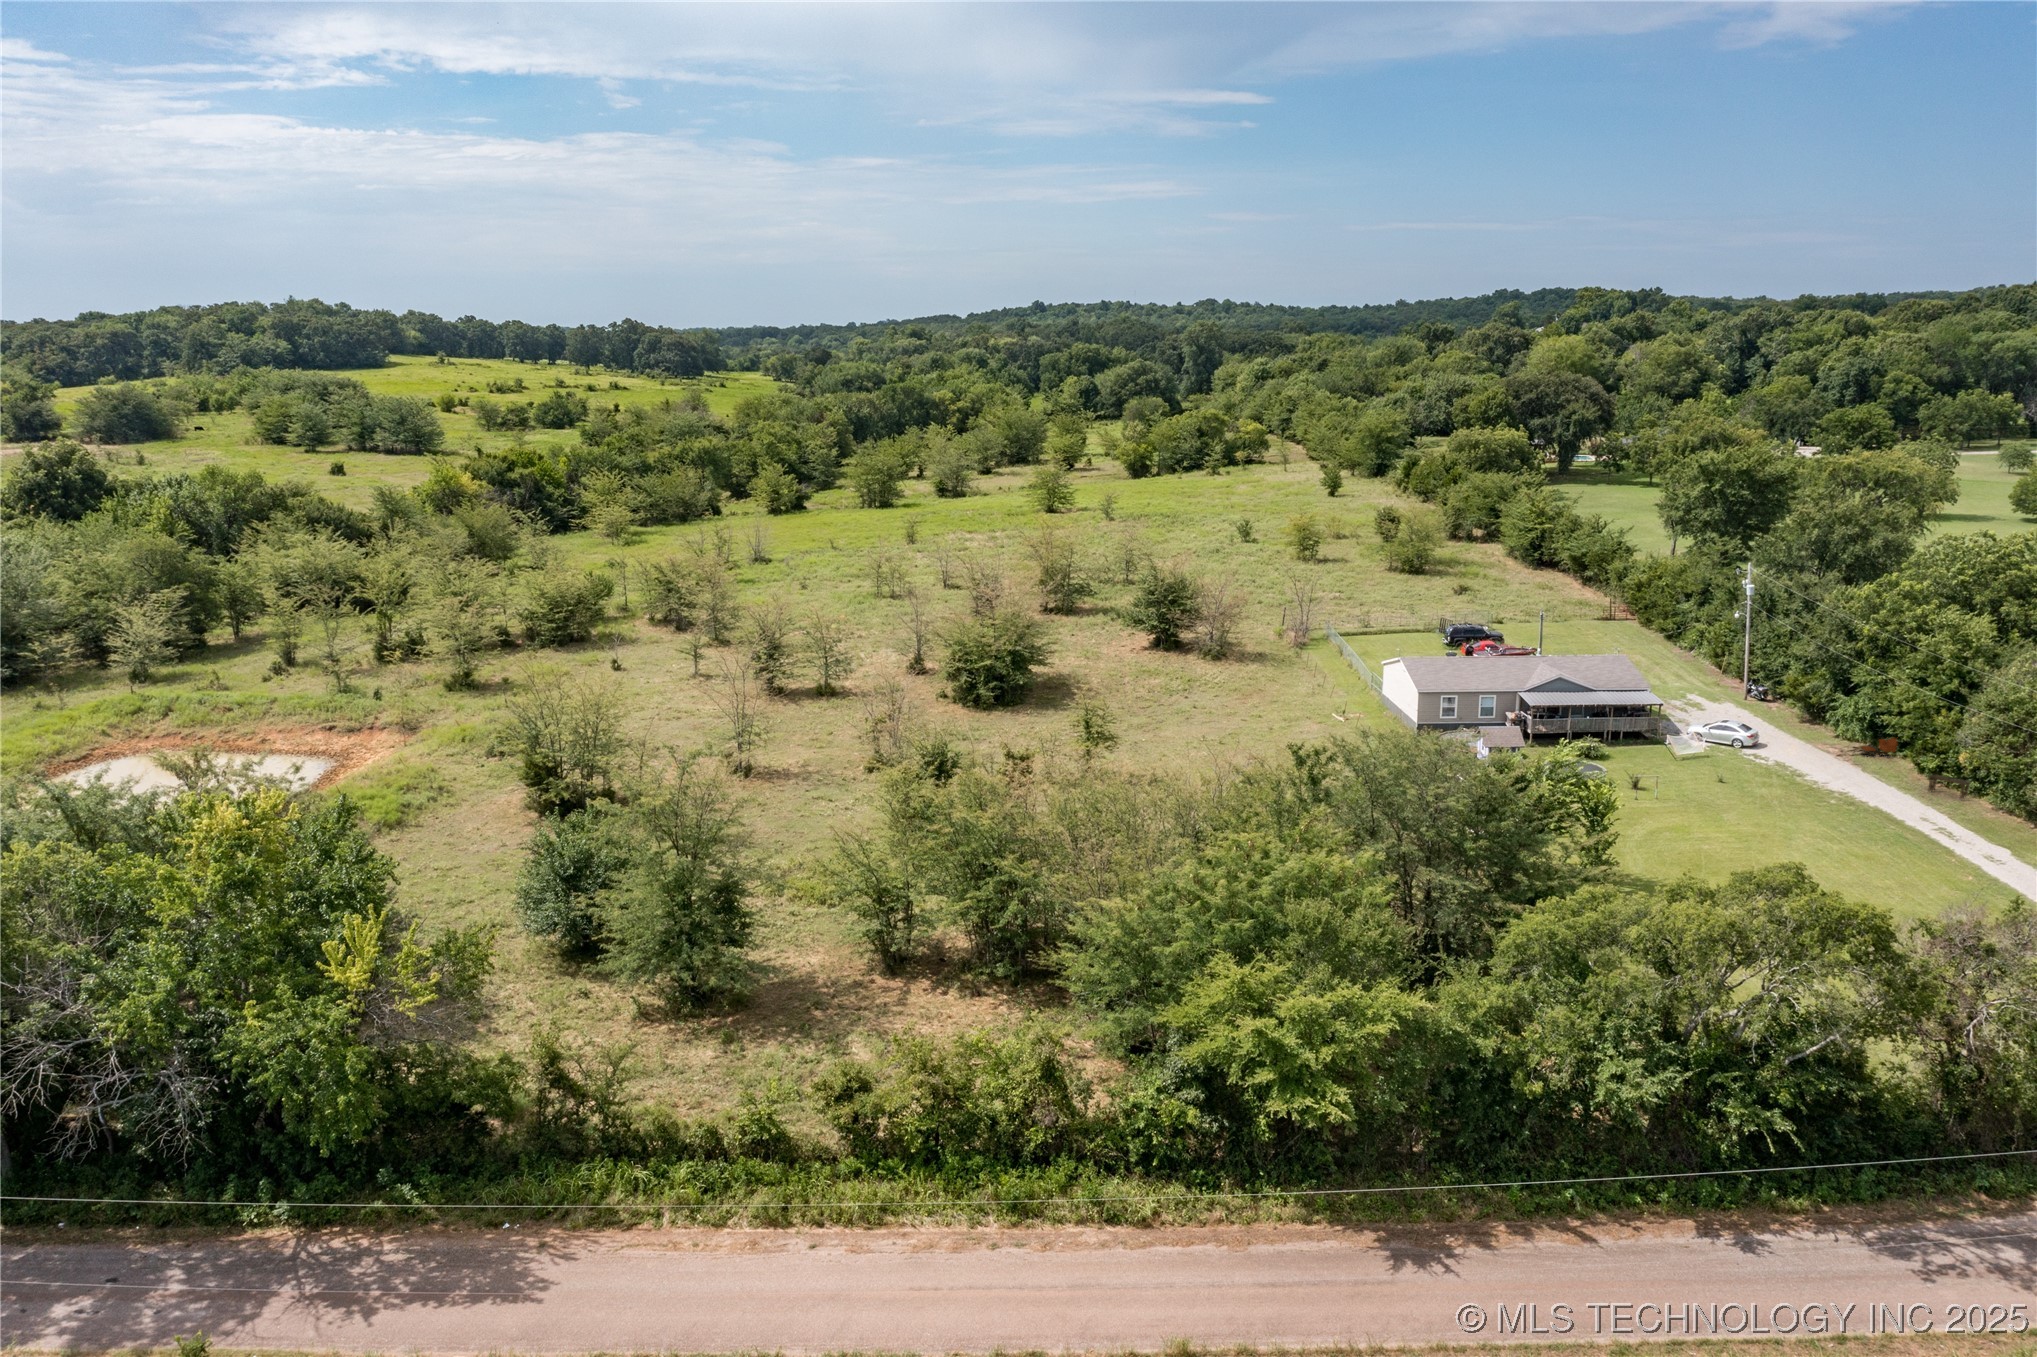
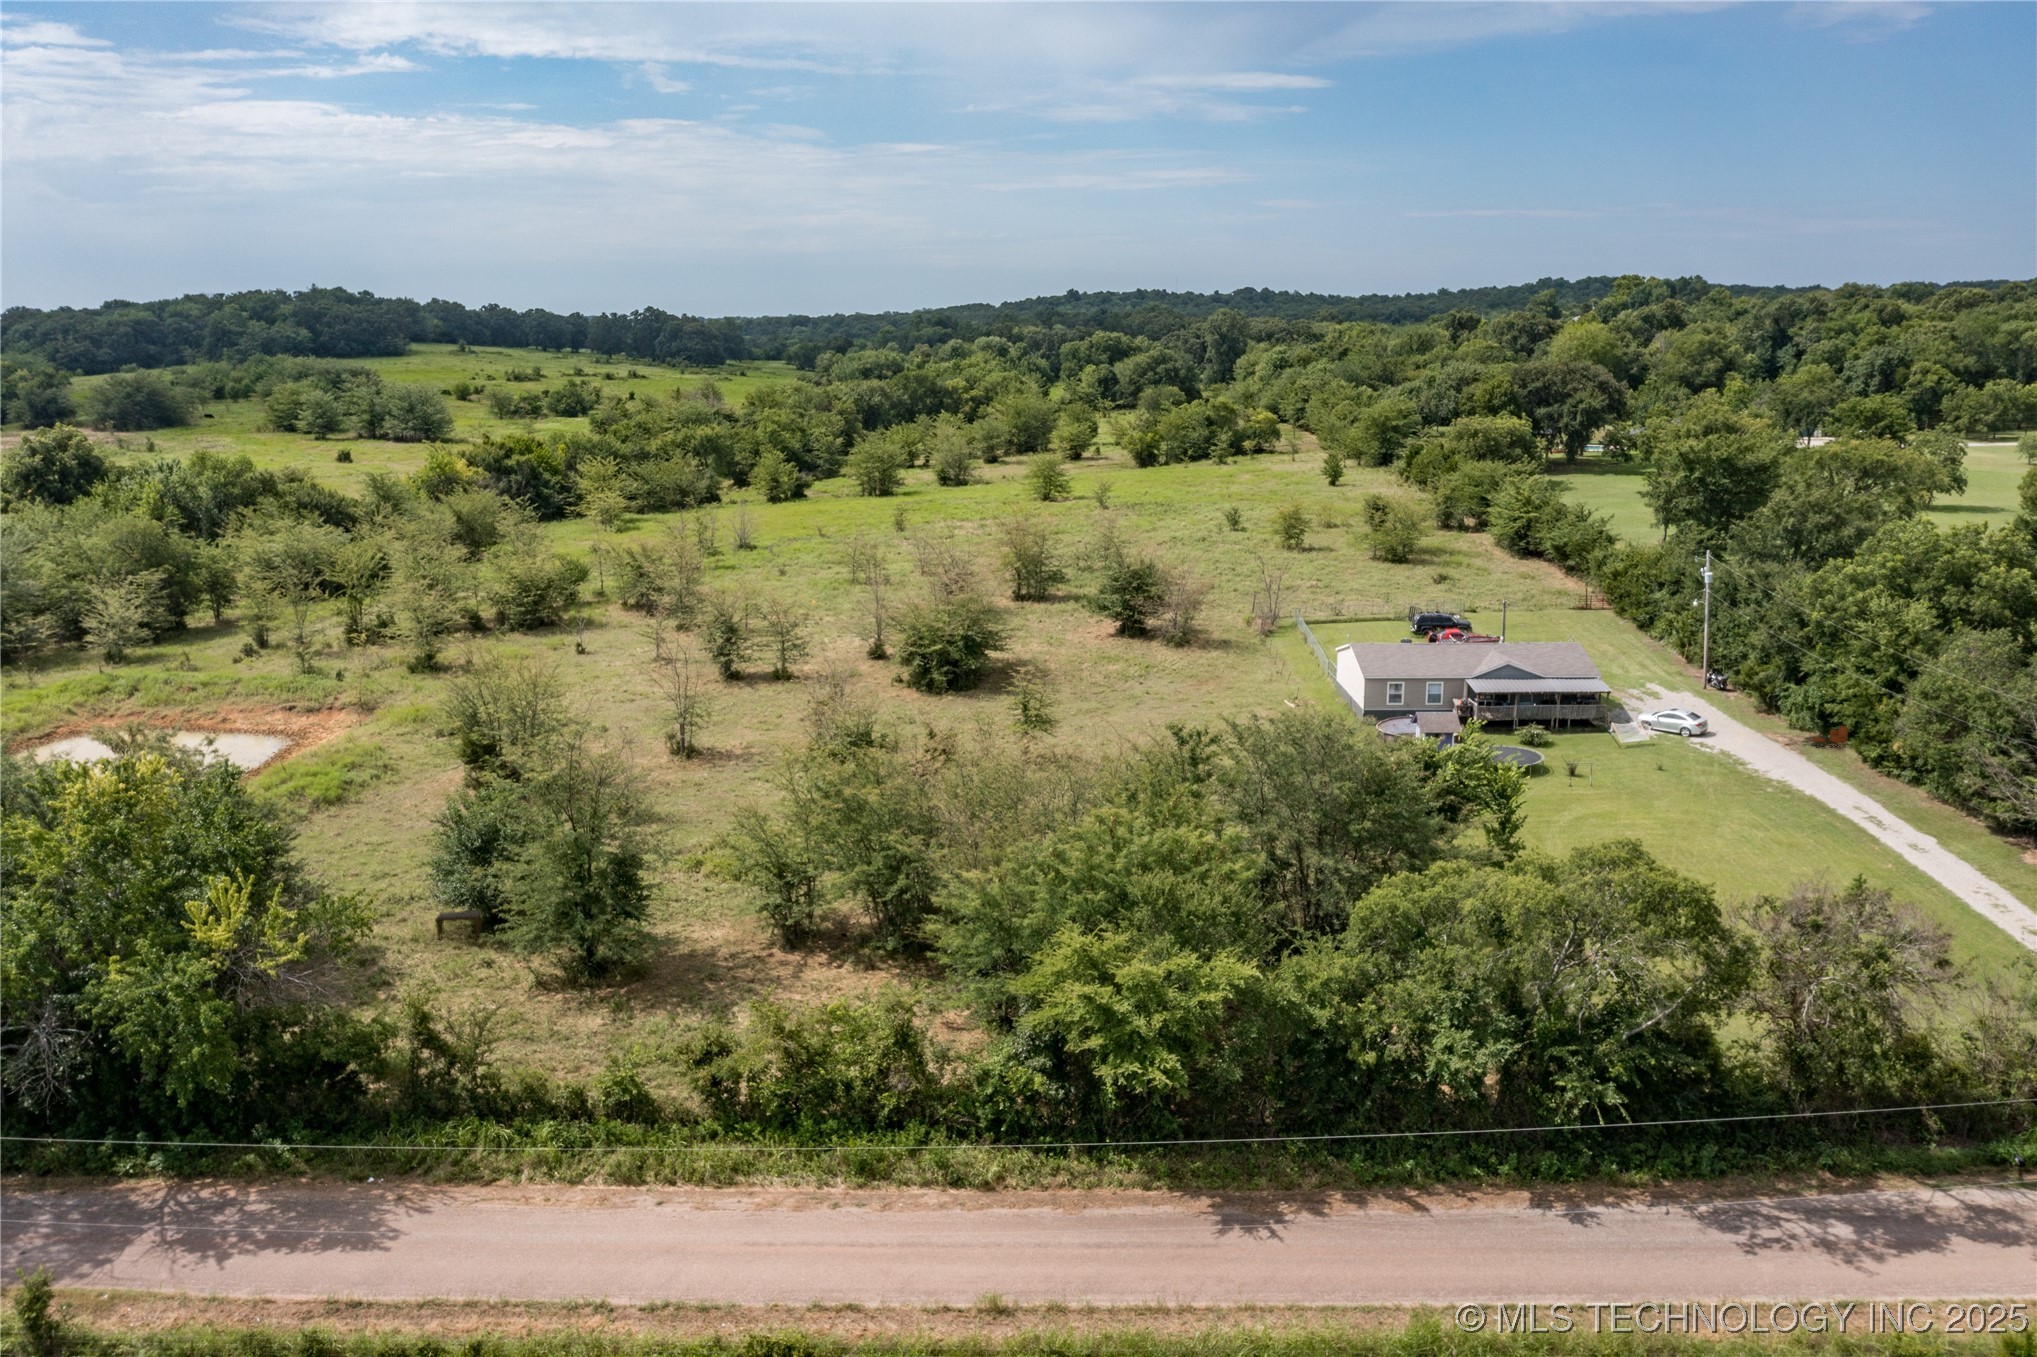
bench: present [1929,775,1970,799] -> present [435,910,482,939]

